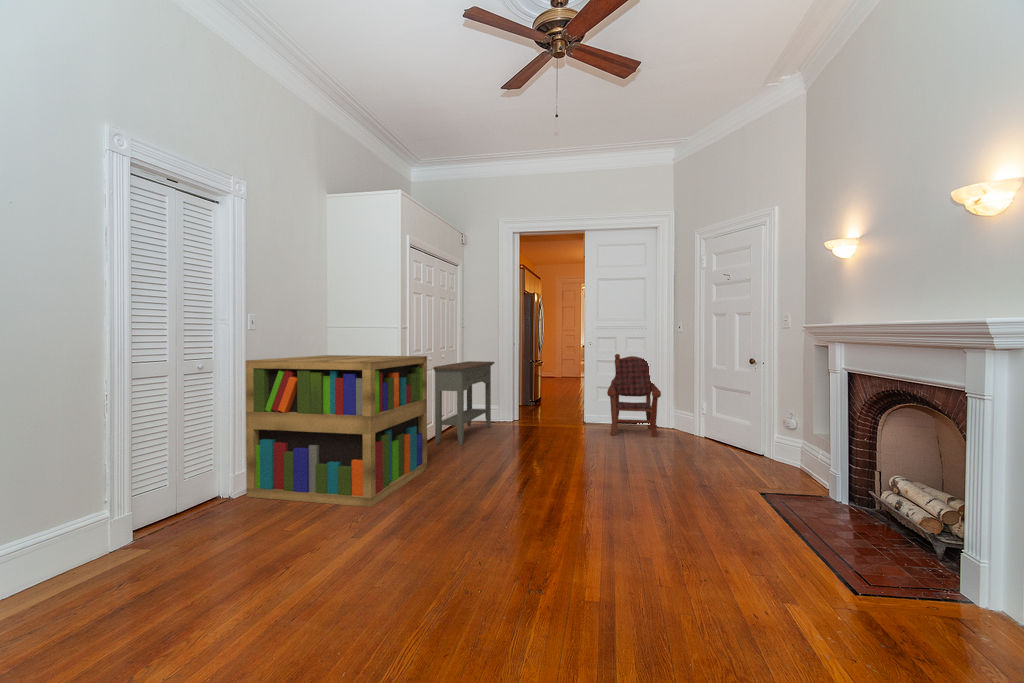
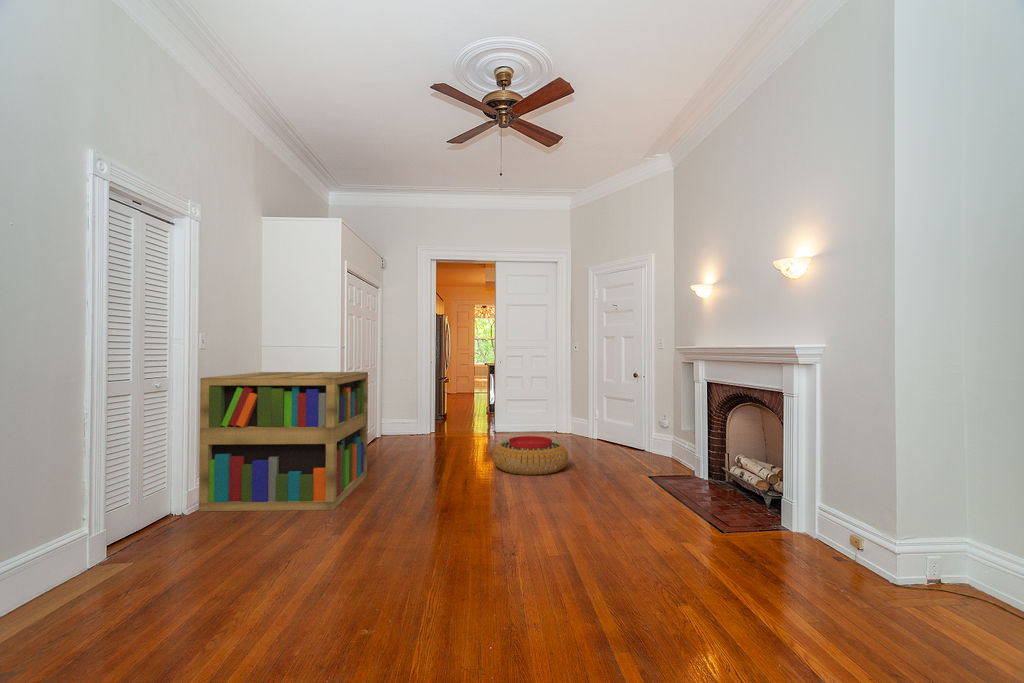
armchair: present [607,354,661,437] -> none [515,368,560,440]
console table: present [433,361,495,445] -> none [361,376,411,455]
pouf: none [567,433,658,481] -> present [493,436,568,475]

